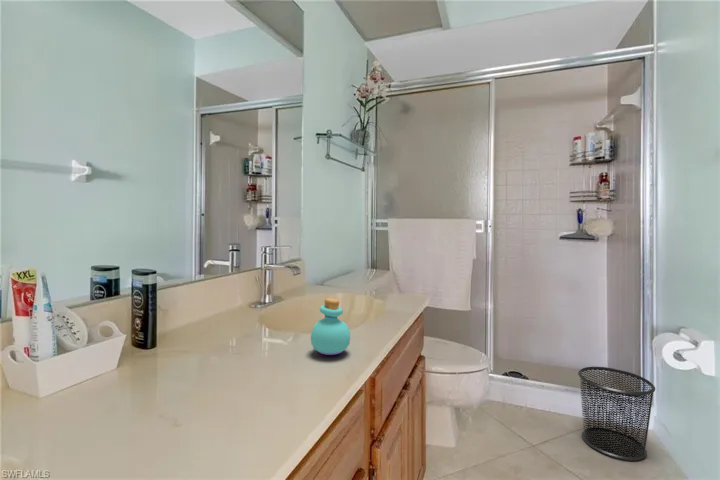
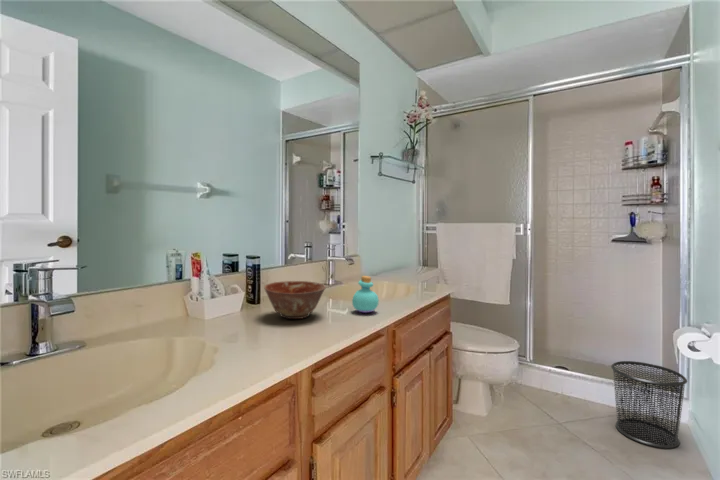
ceramic bowl: none [161,310,270,382] -> present [265,281,325,319]

